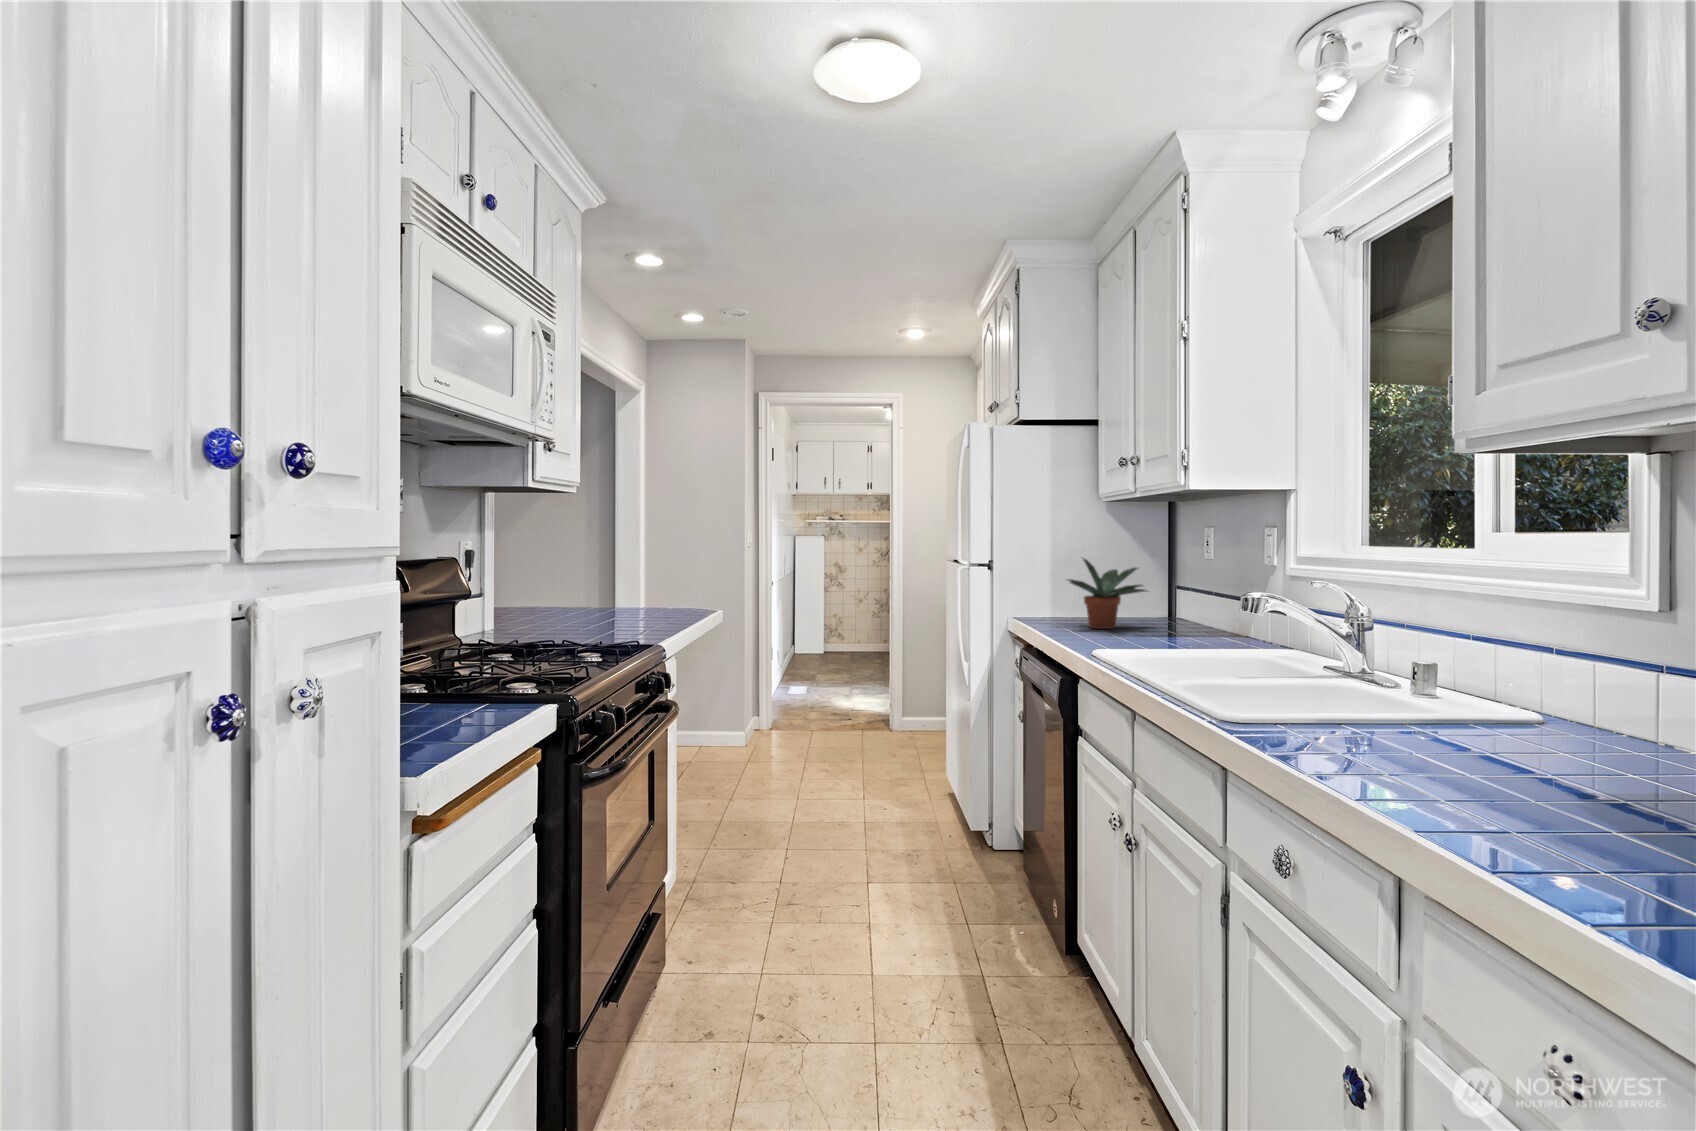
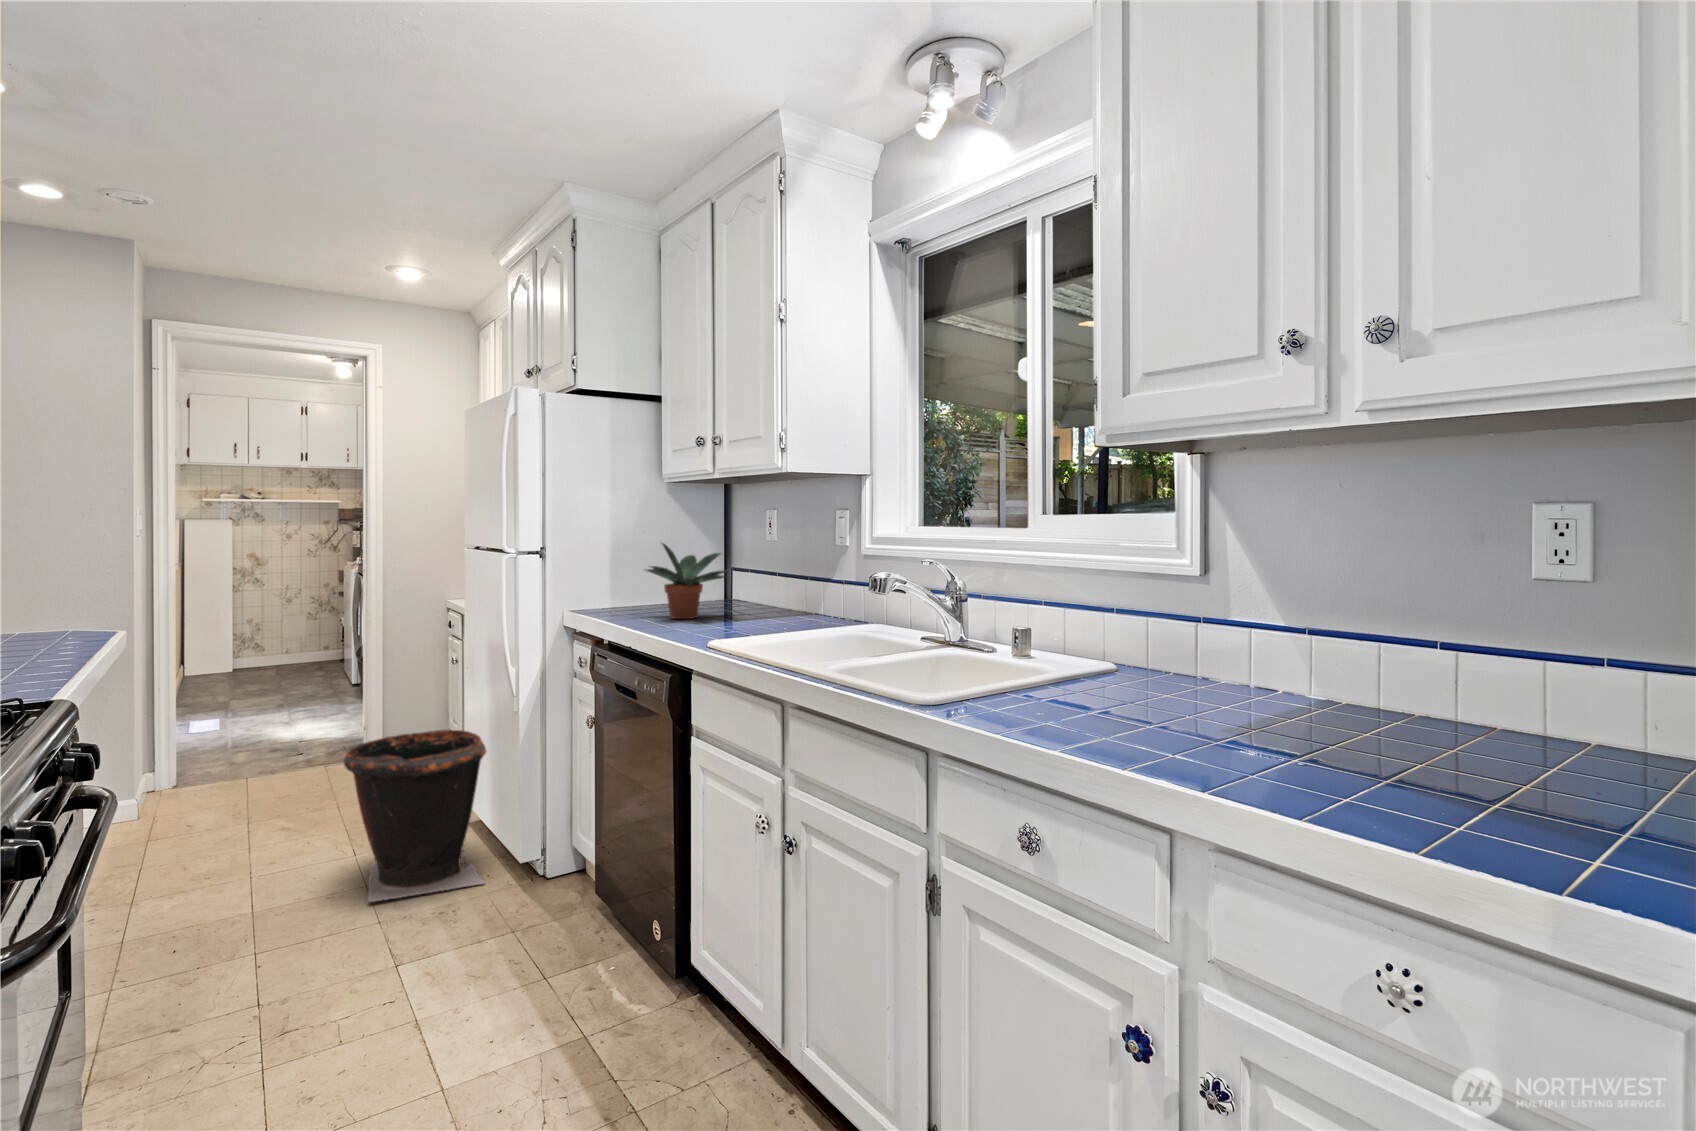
trash can: none [848,708,949,838] -> present [343,730,486,902]

